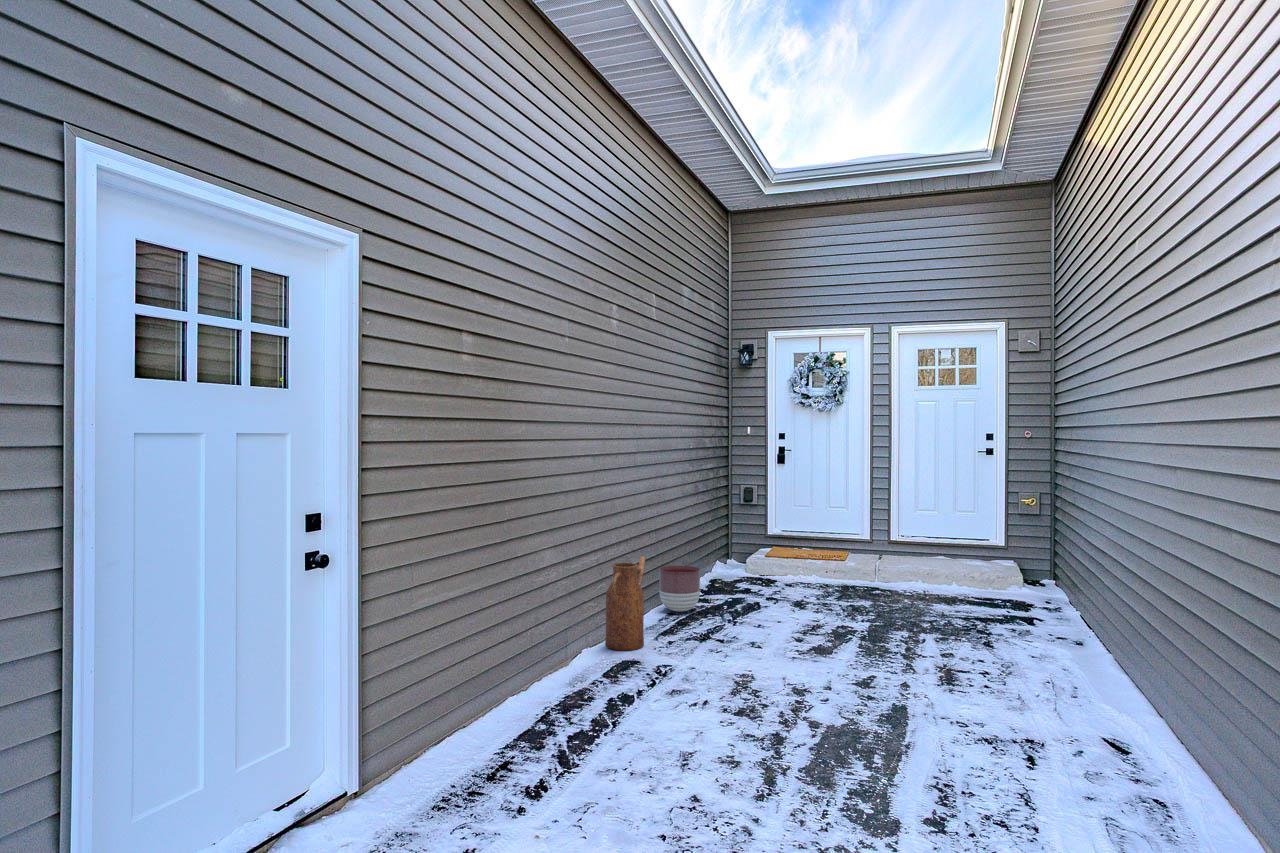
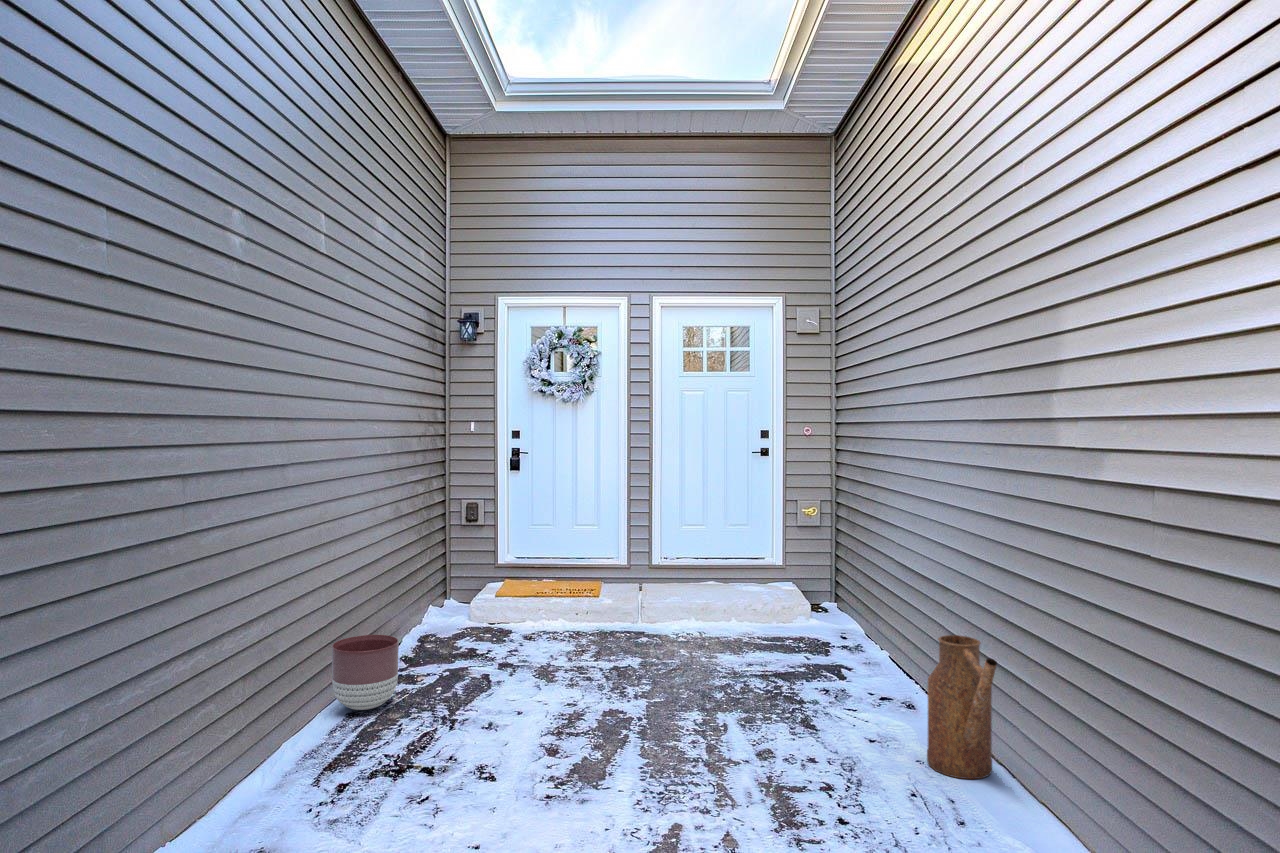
watering can: present [605,556,646,651] -> present [927,635,997,779]

